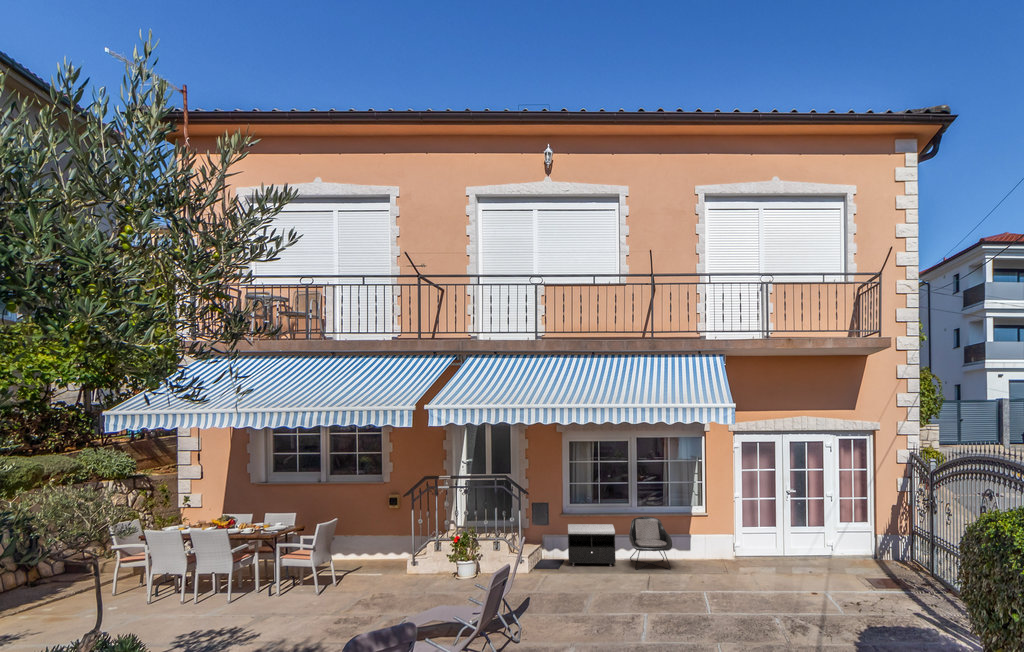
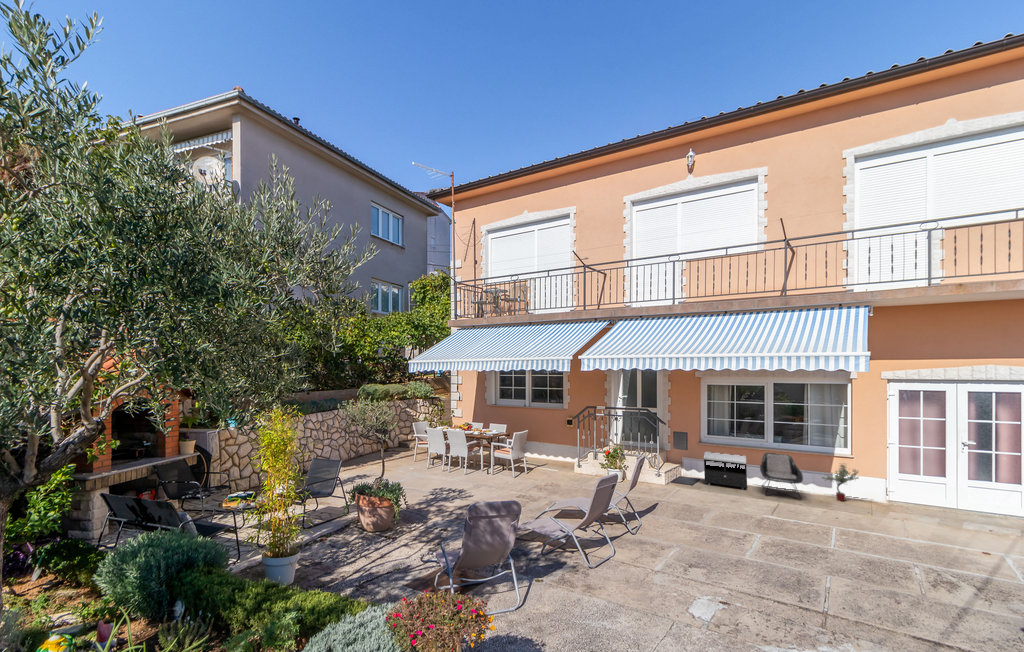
potted tree: none [688,521,723,565] -> present [822,464,858,501]

